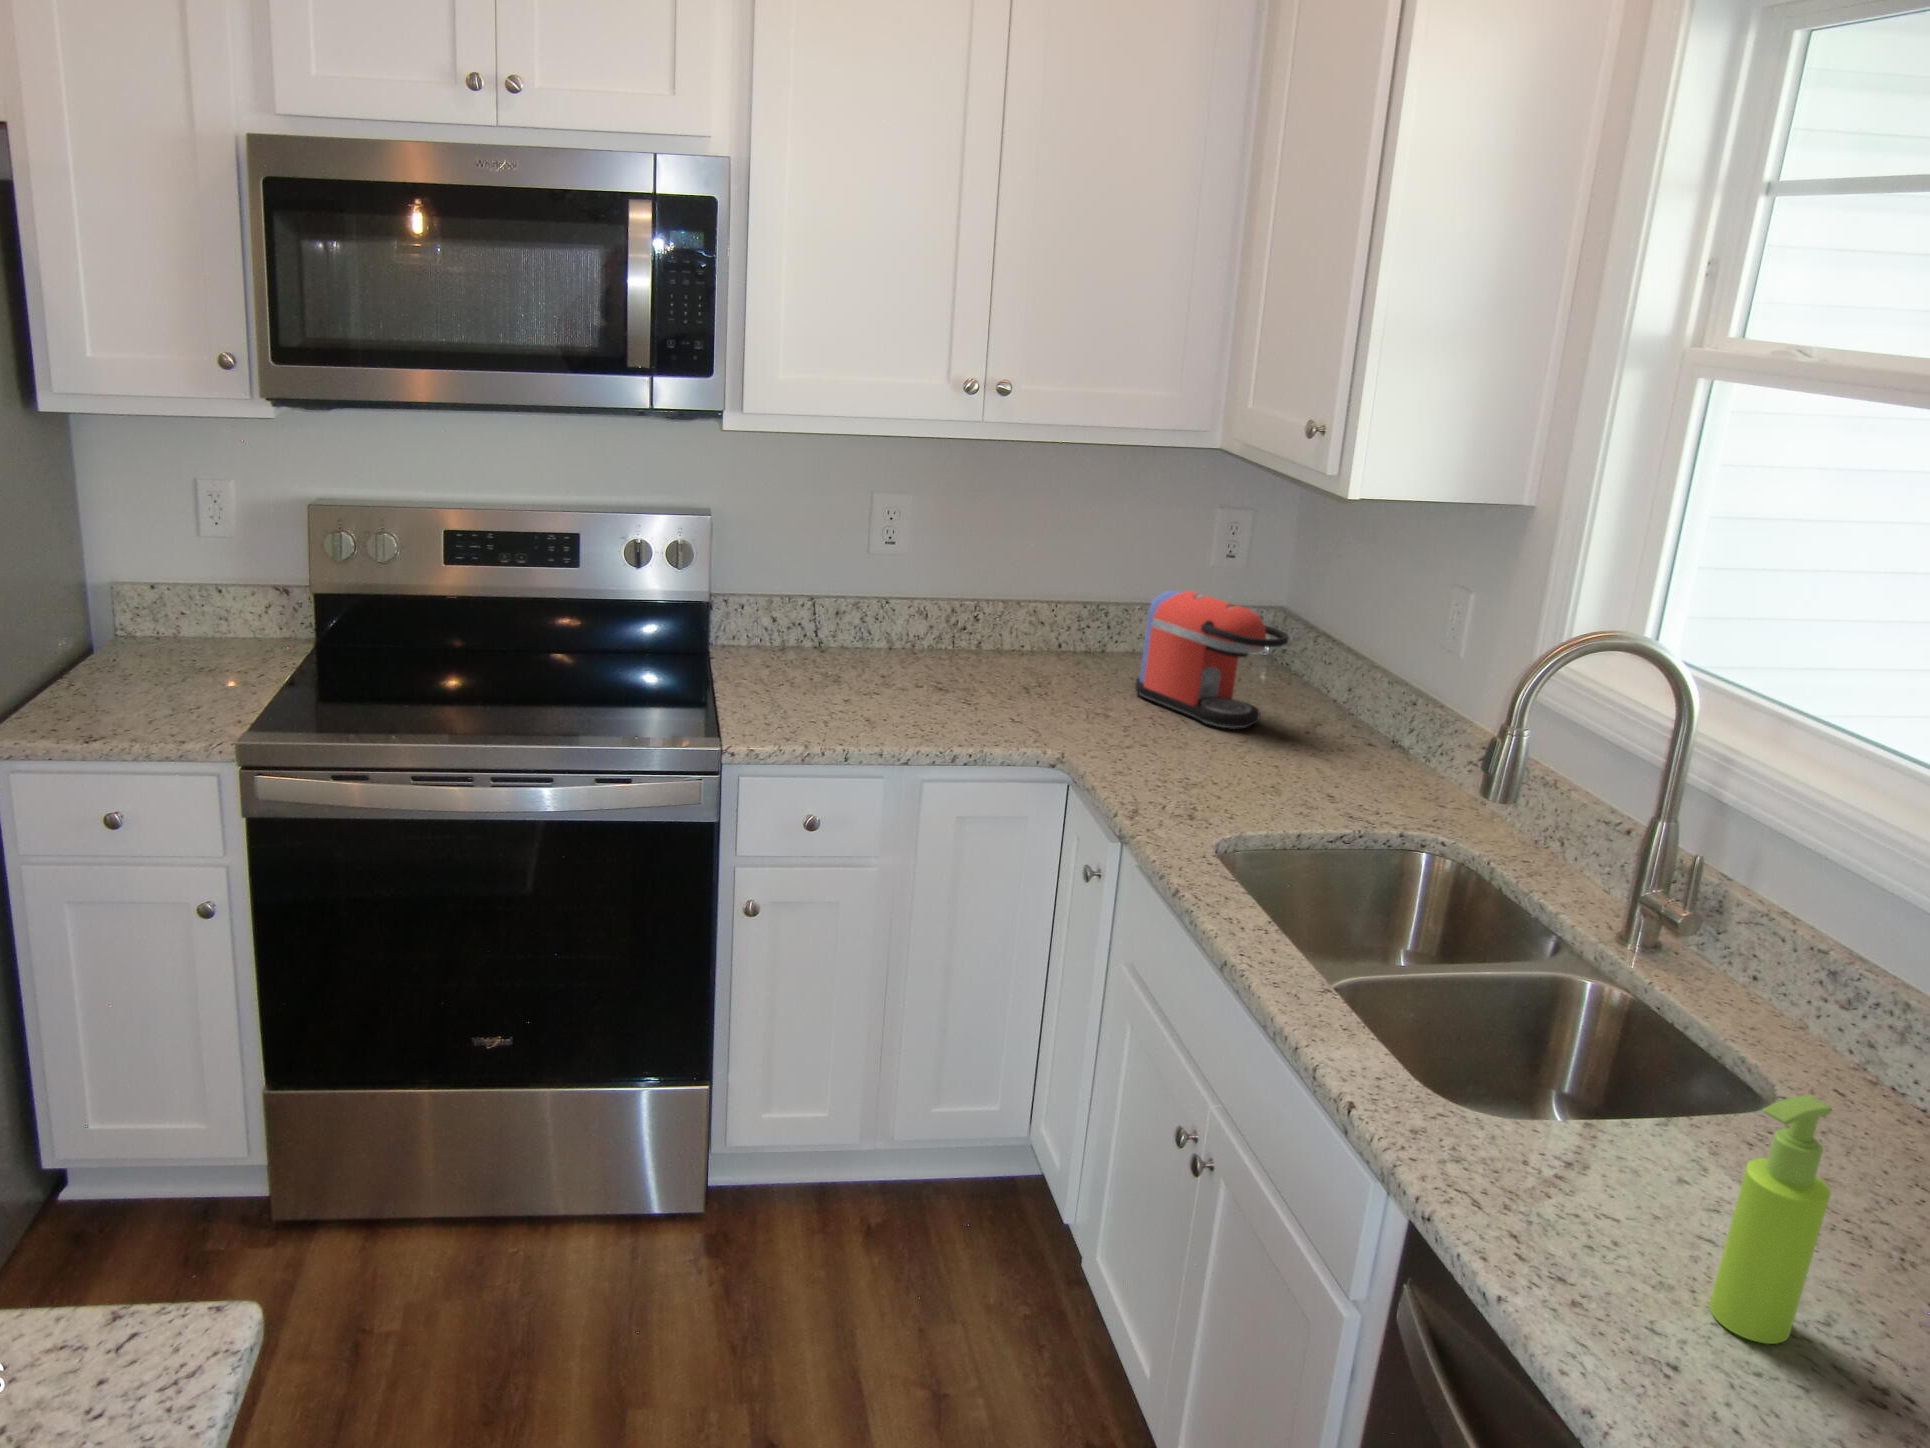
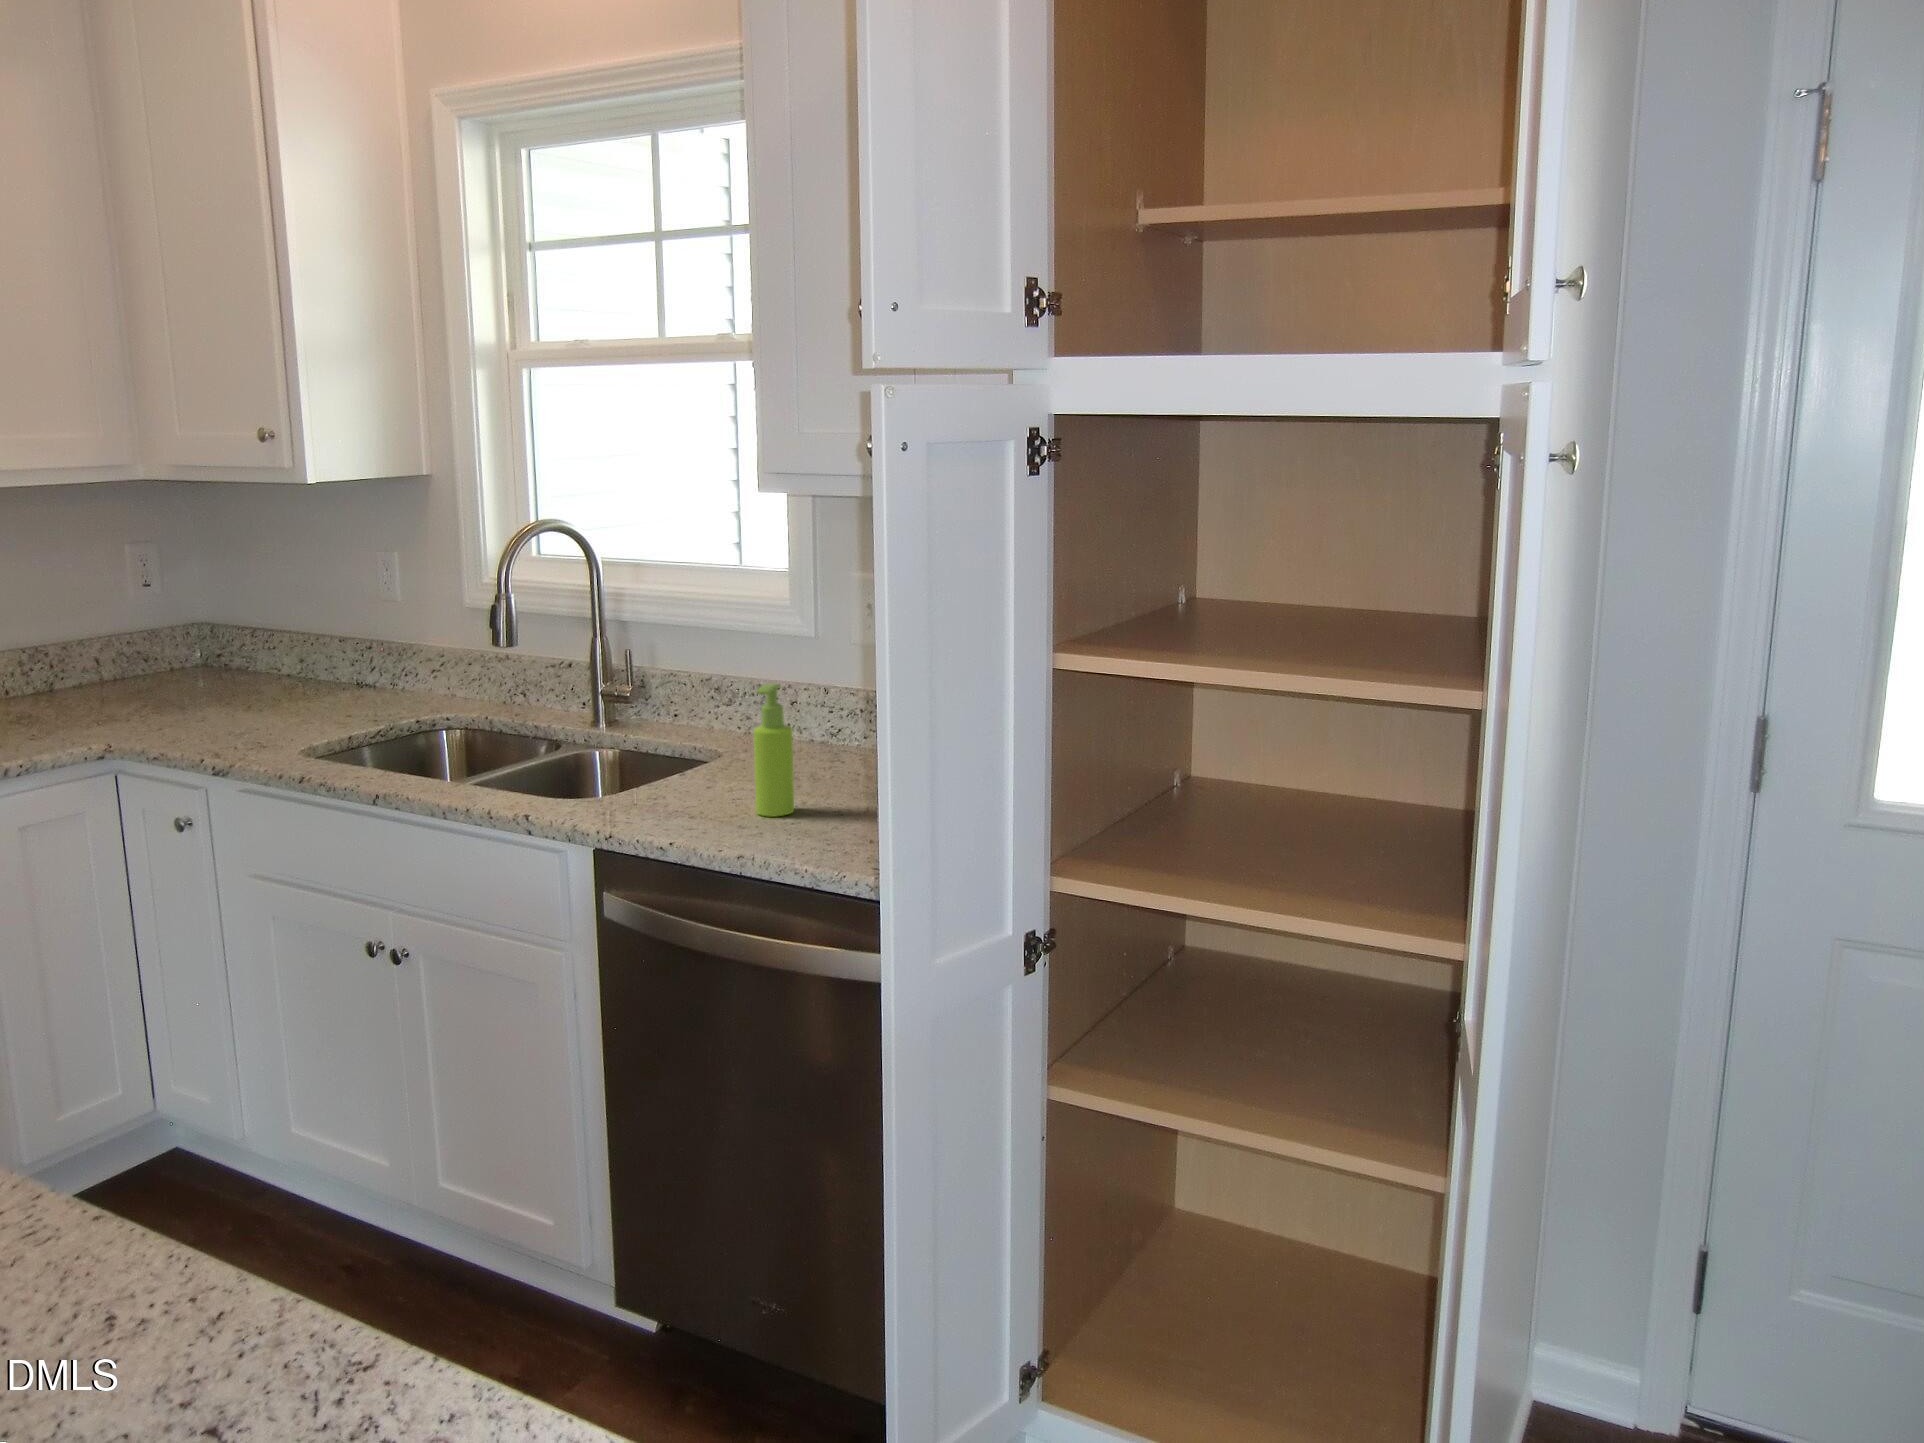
coffee maker: present [1135,591,1288,729] -> none [110,604,257,706]

